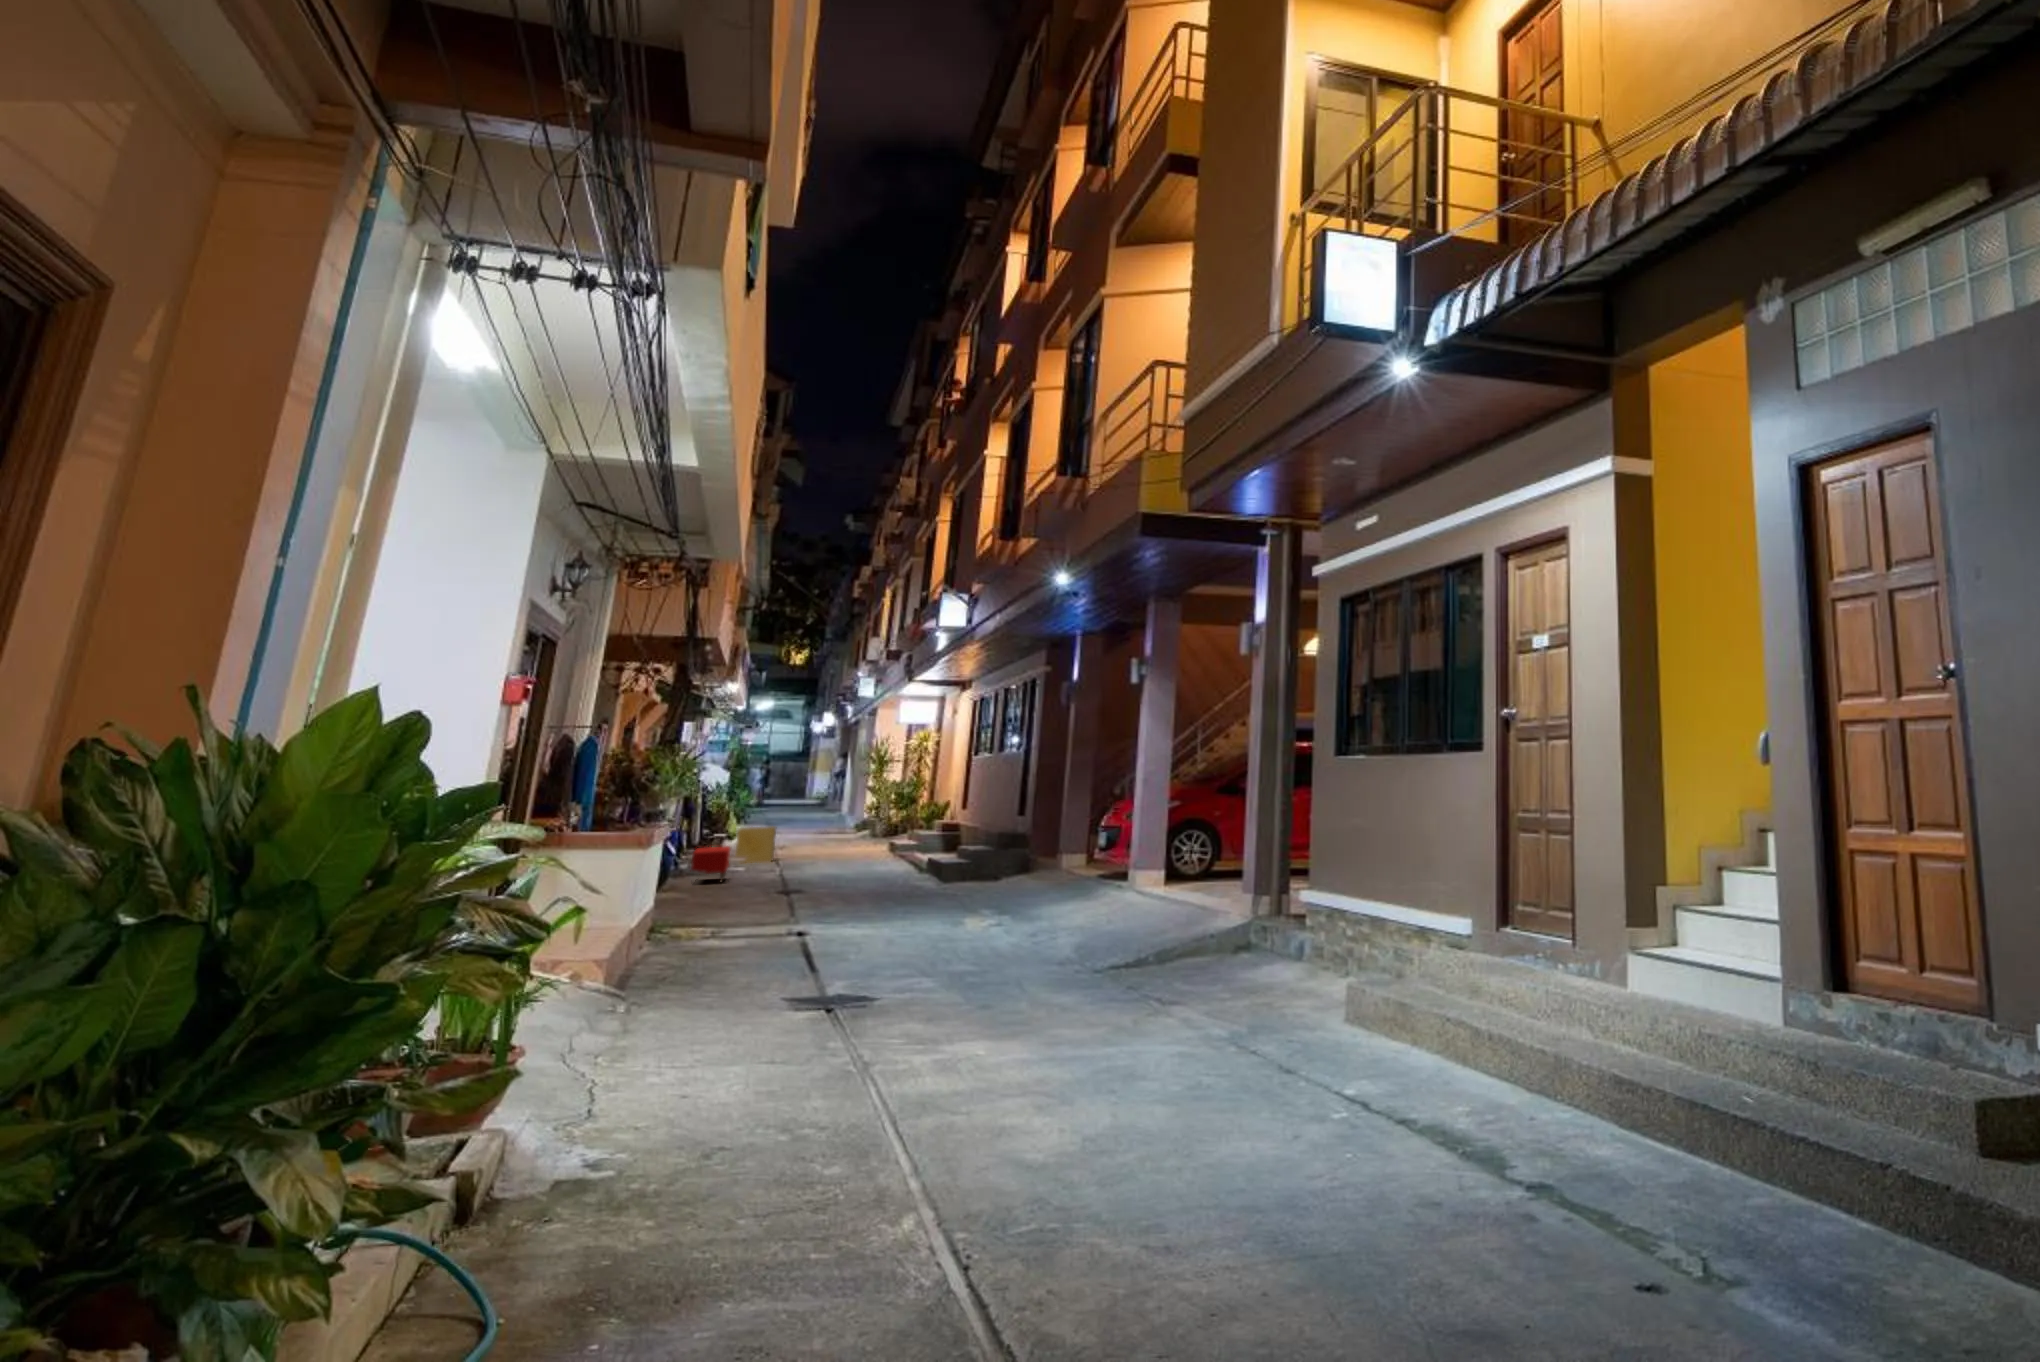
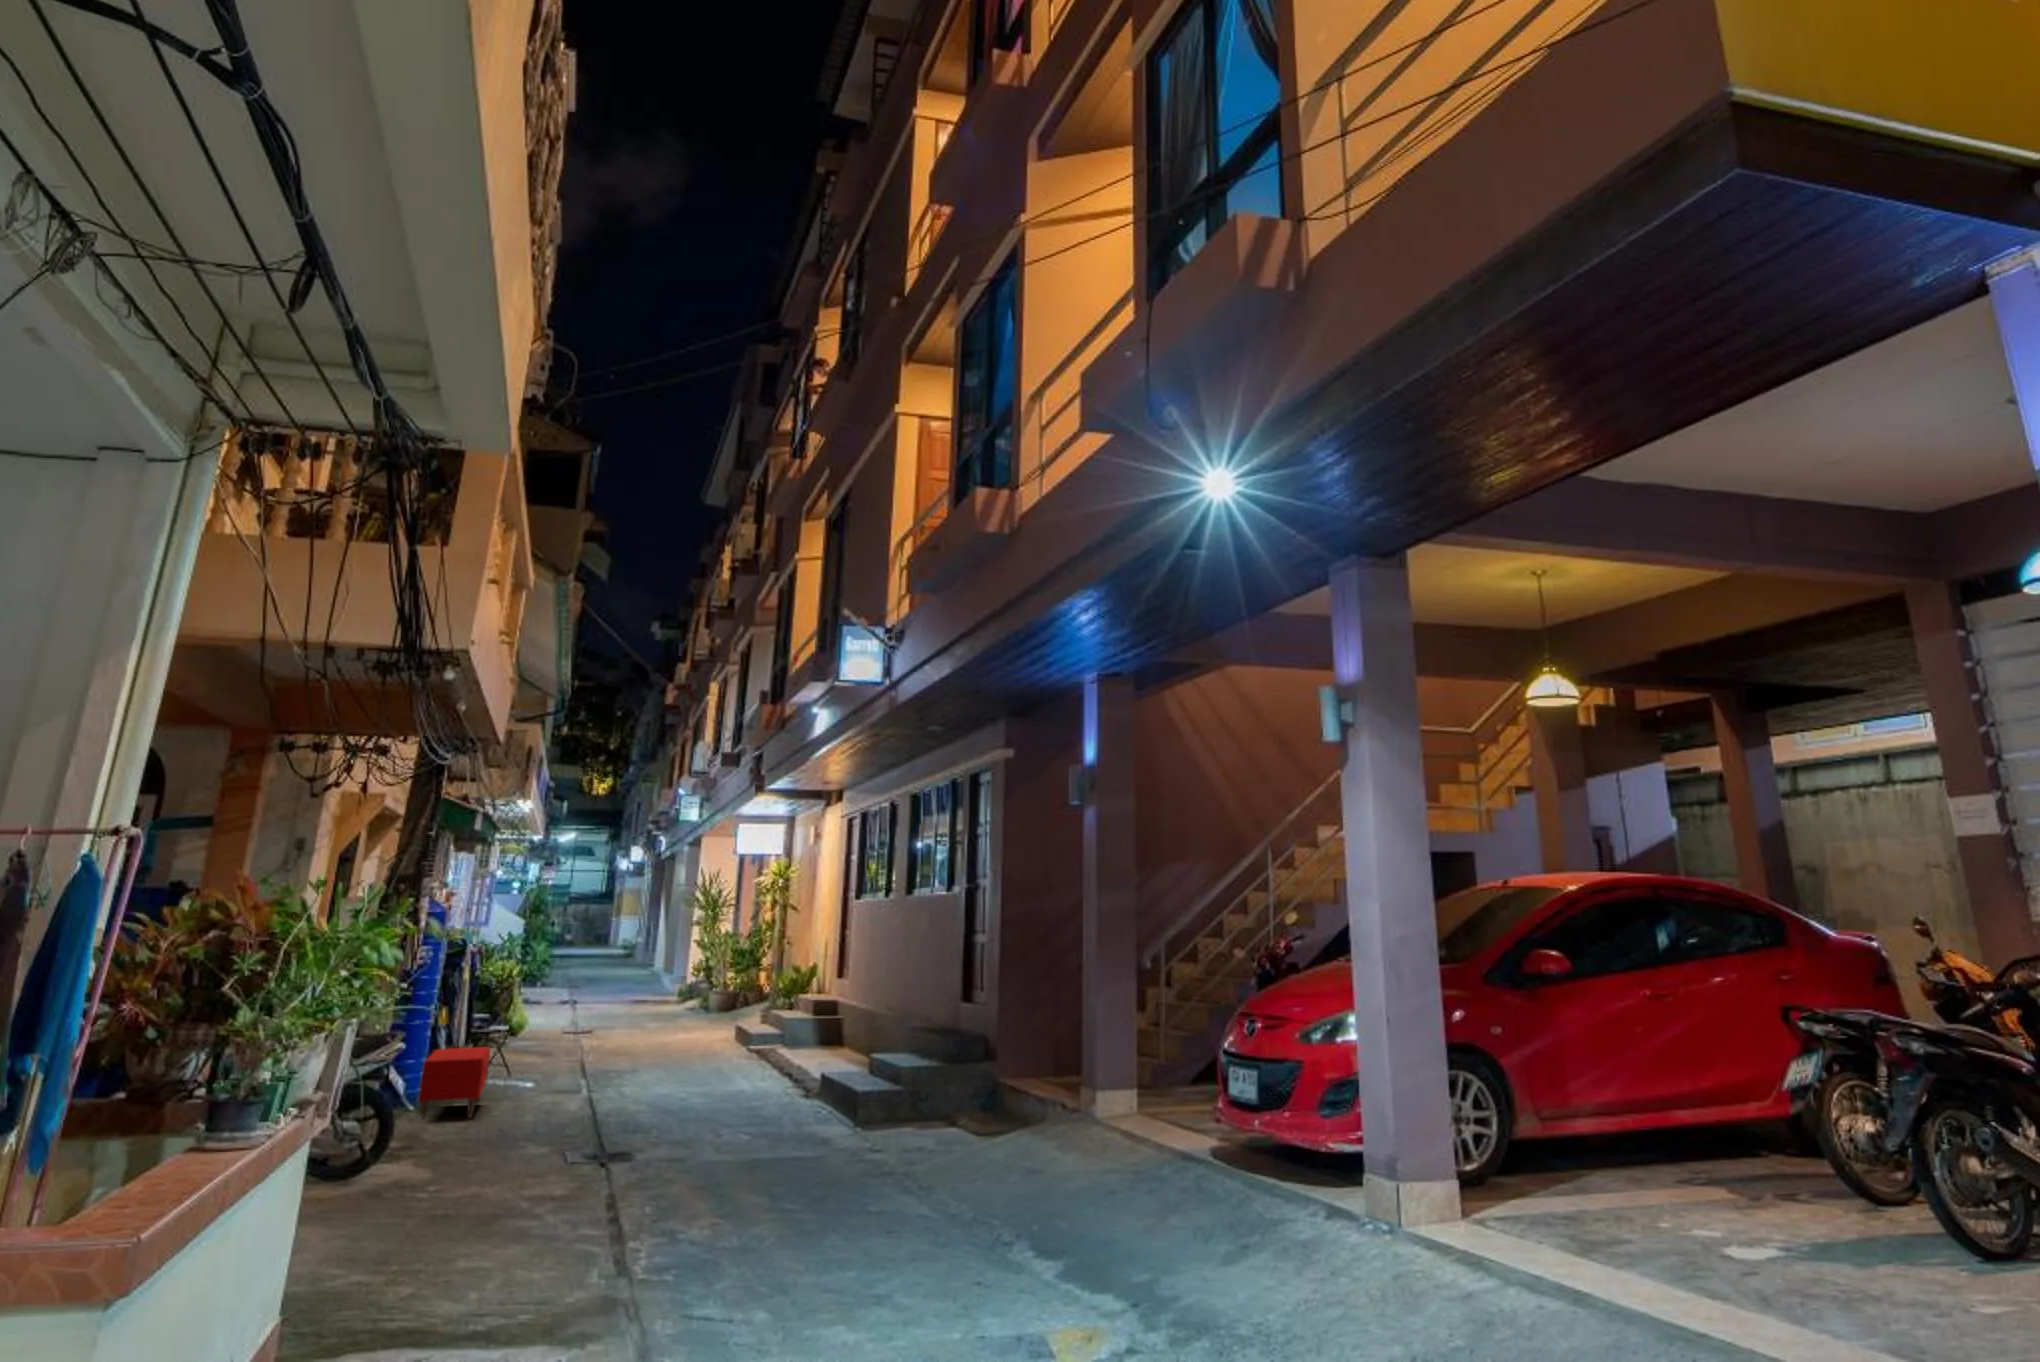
cardboard box: present [735,826,776,864] -> none [504,1004,569,1066]

